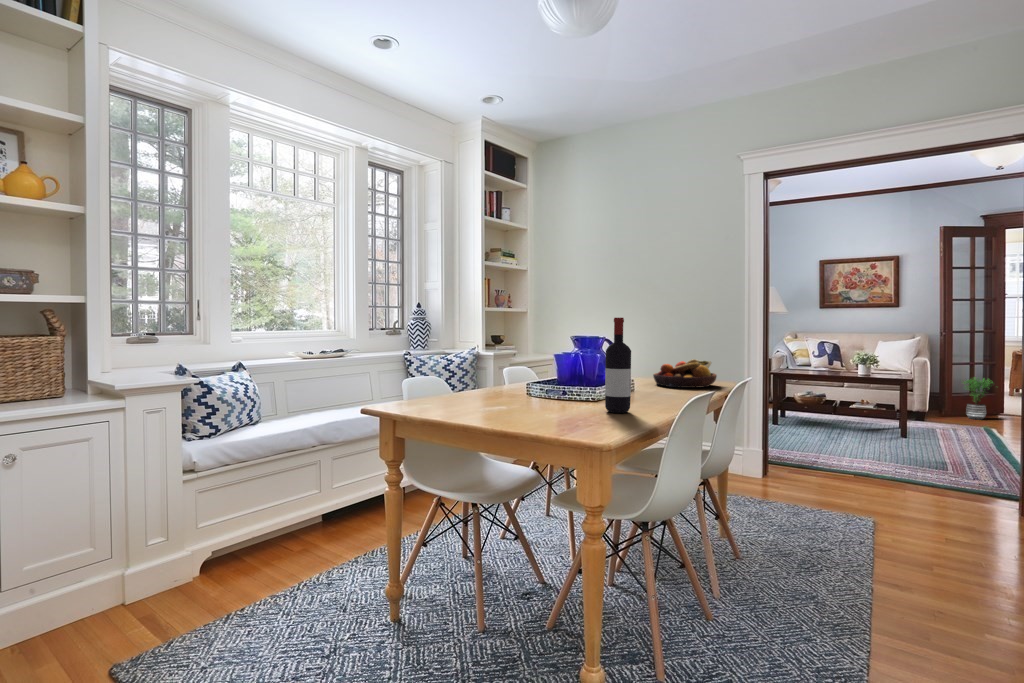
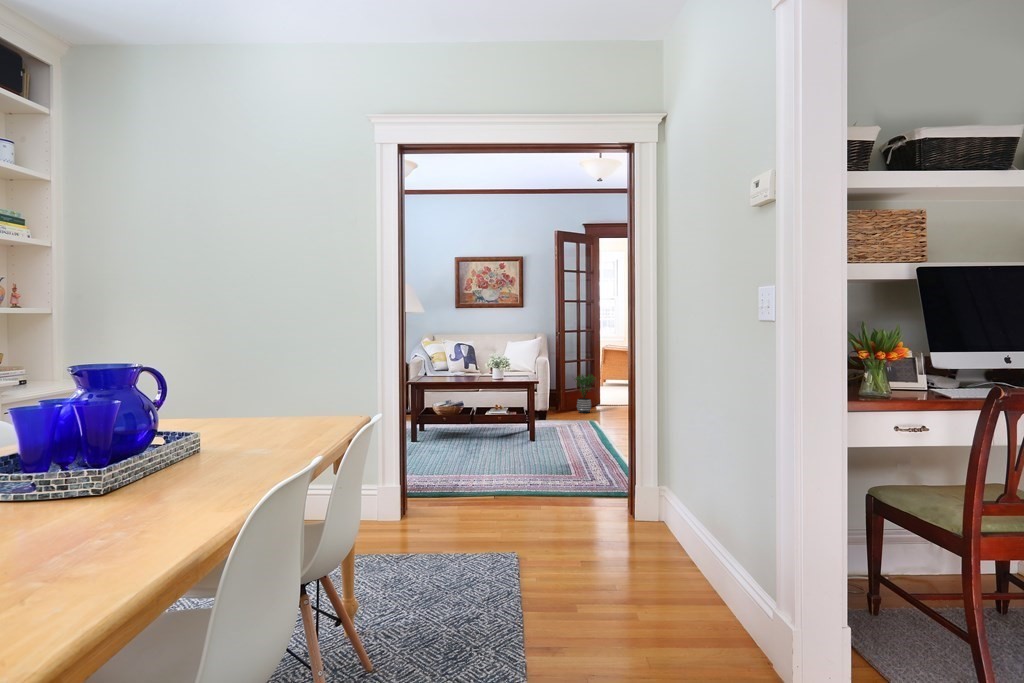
wine bottle: present [605,318,631,413] -> none [106,349,163,532]
fruit bowl: present [653,359,717,388] -> none [242,391,336,437]

